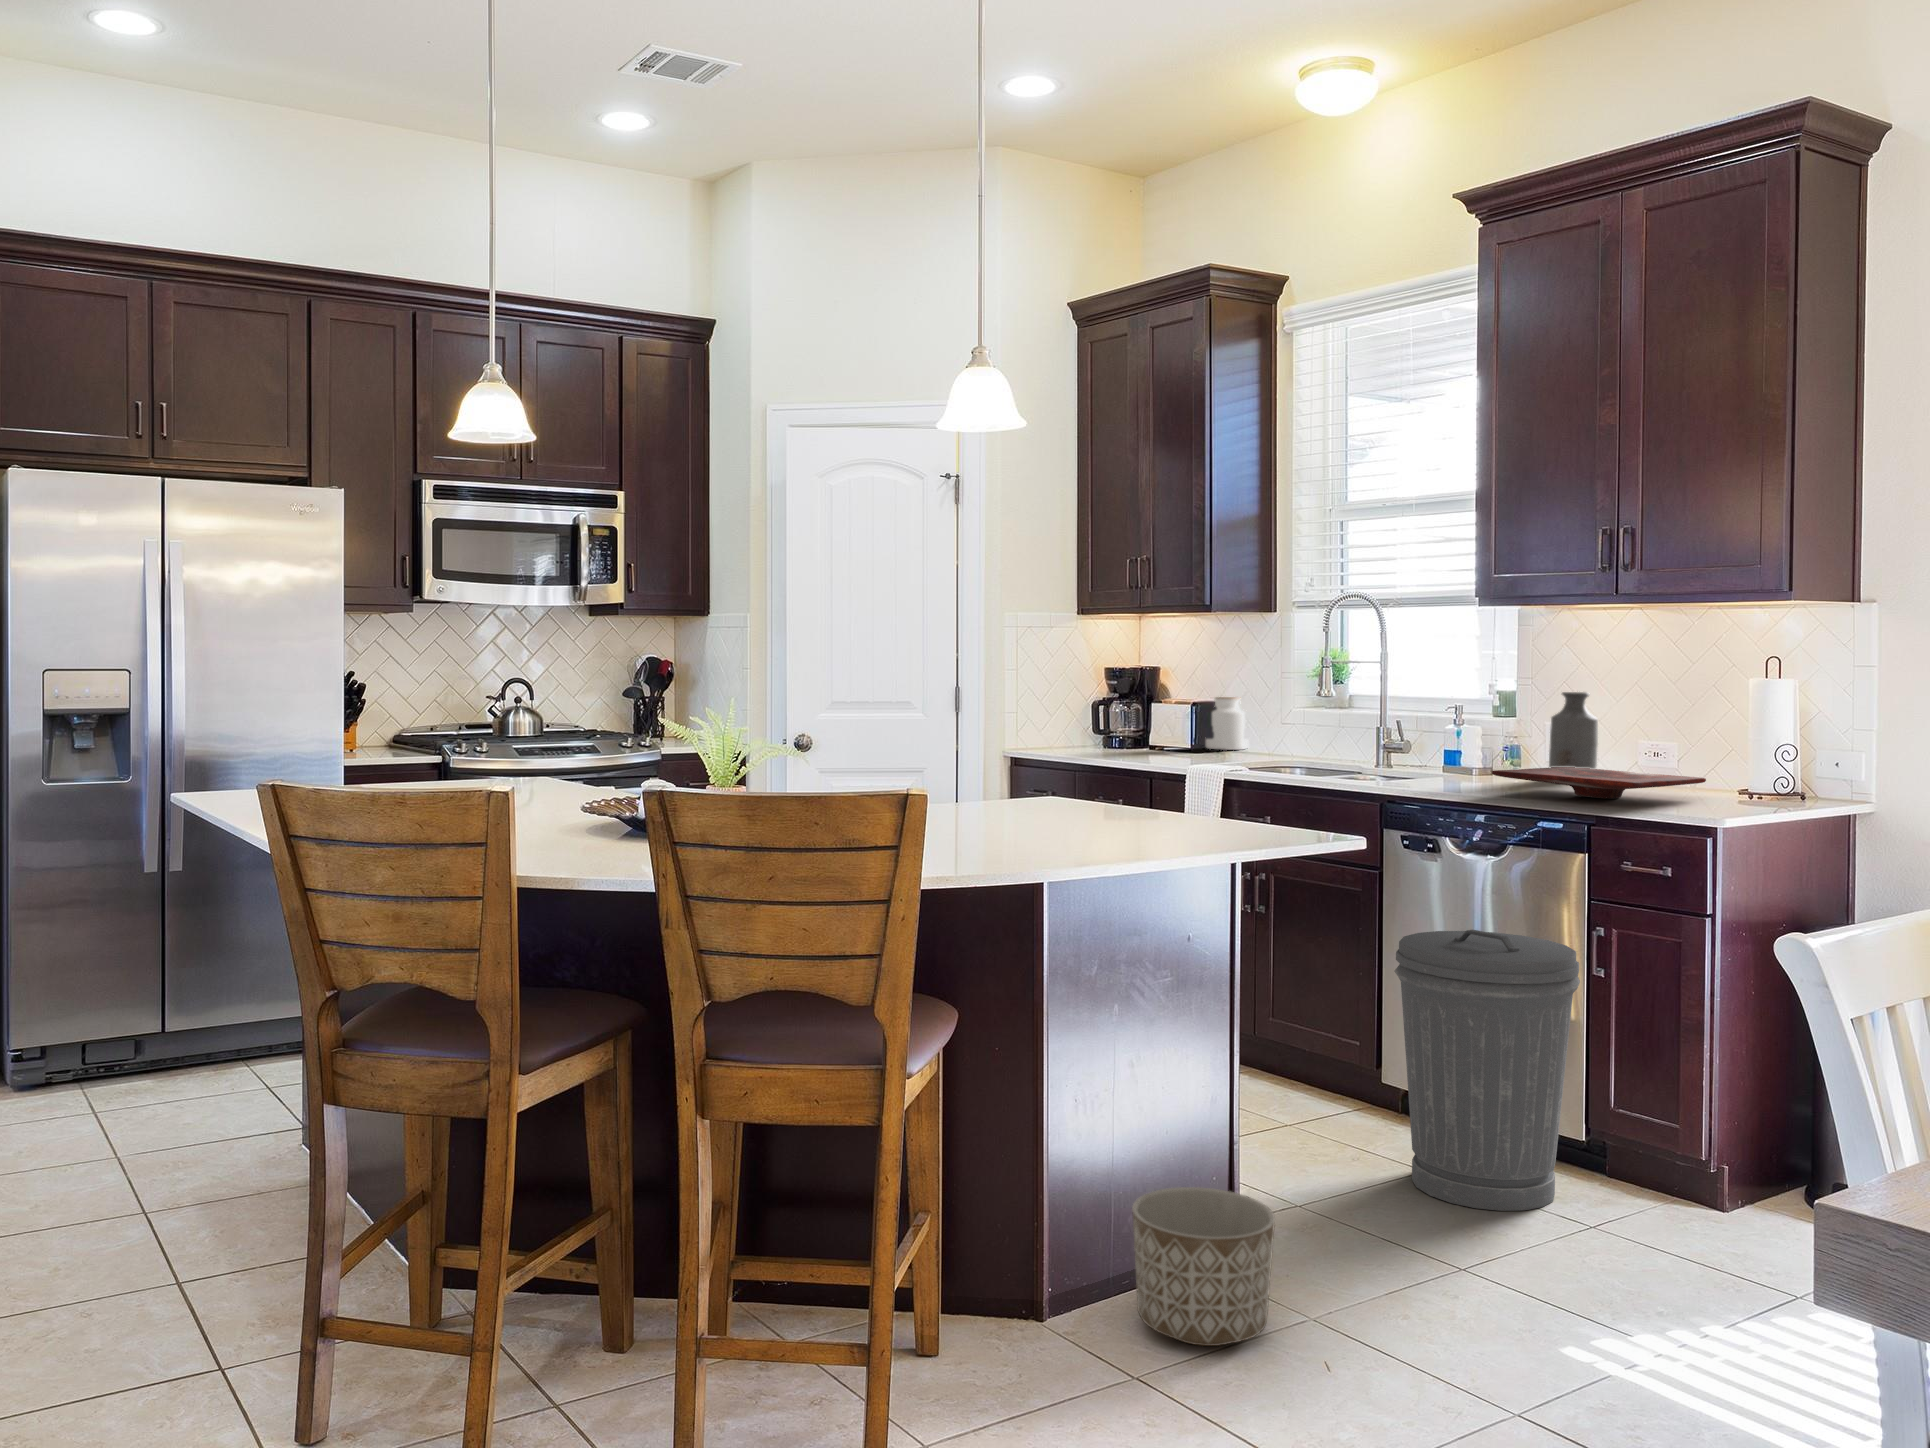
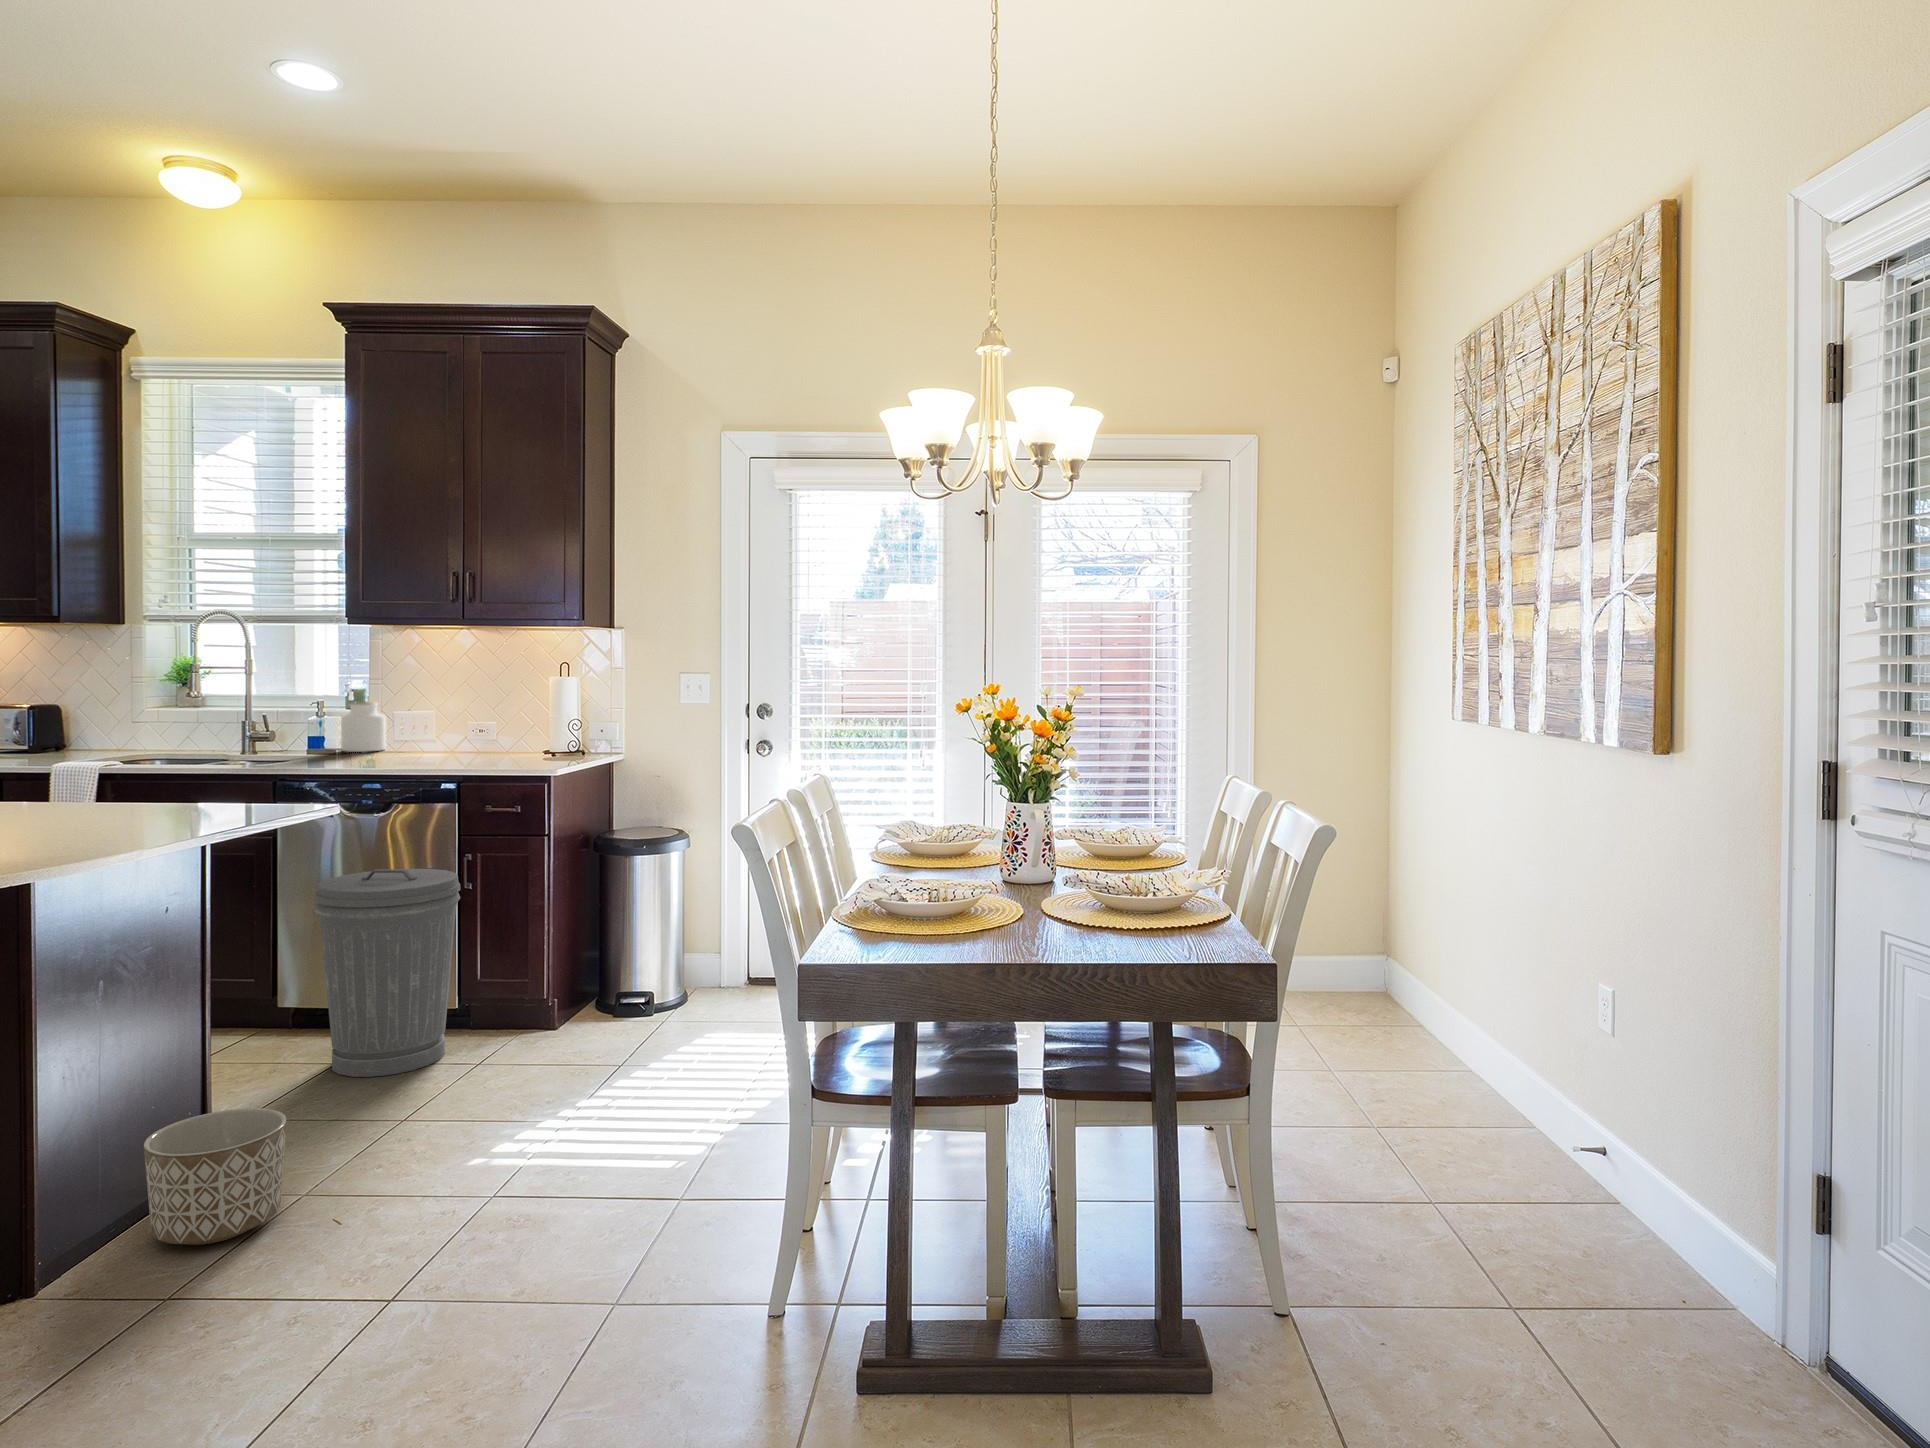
bottle: present [1549,692,1598,769] -> none [404,689,441,753]
jar: present [1206,697,1249,750] -> present [341,702,386,752]
cutting board: present [1492,767,1706,799] -> none [376,744,529,764]

